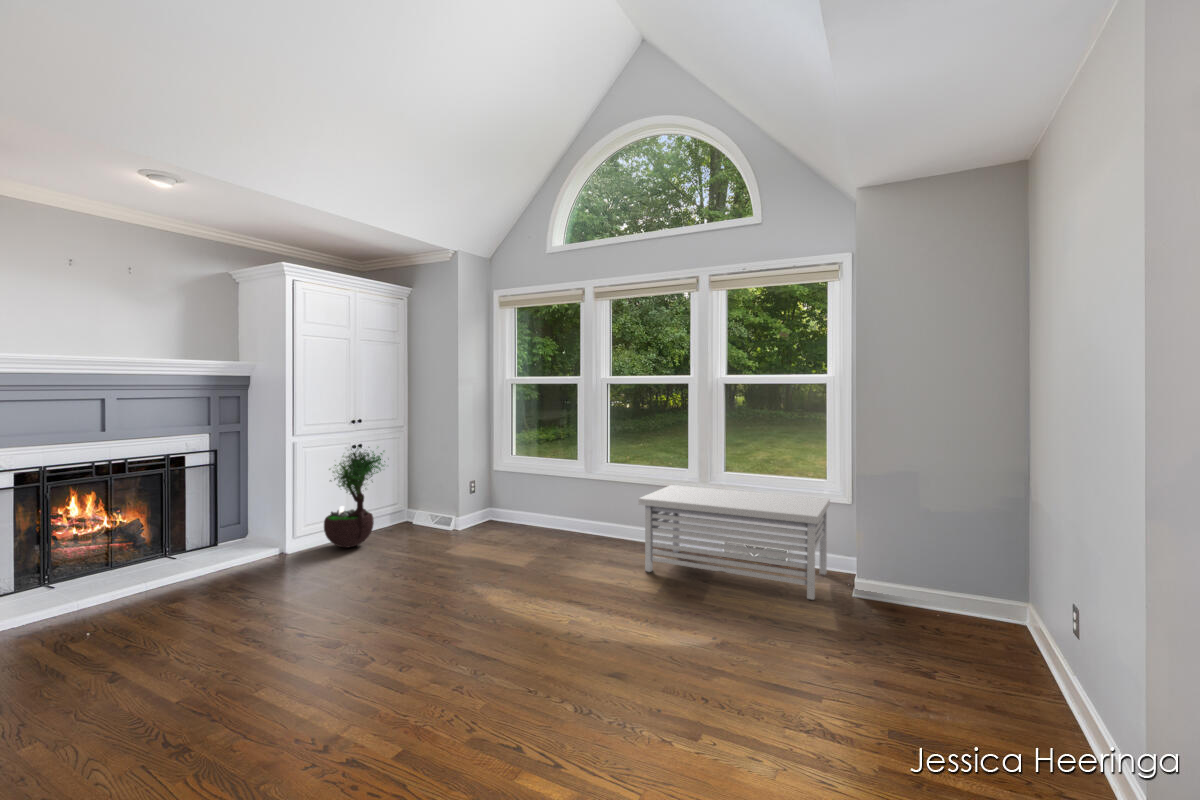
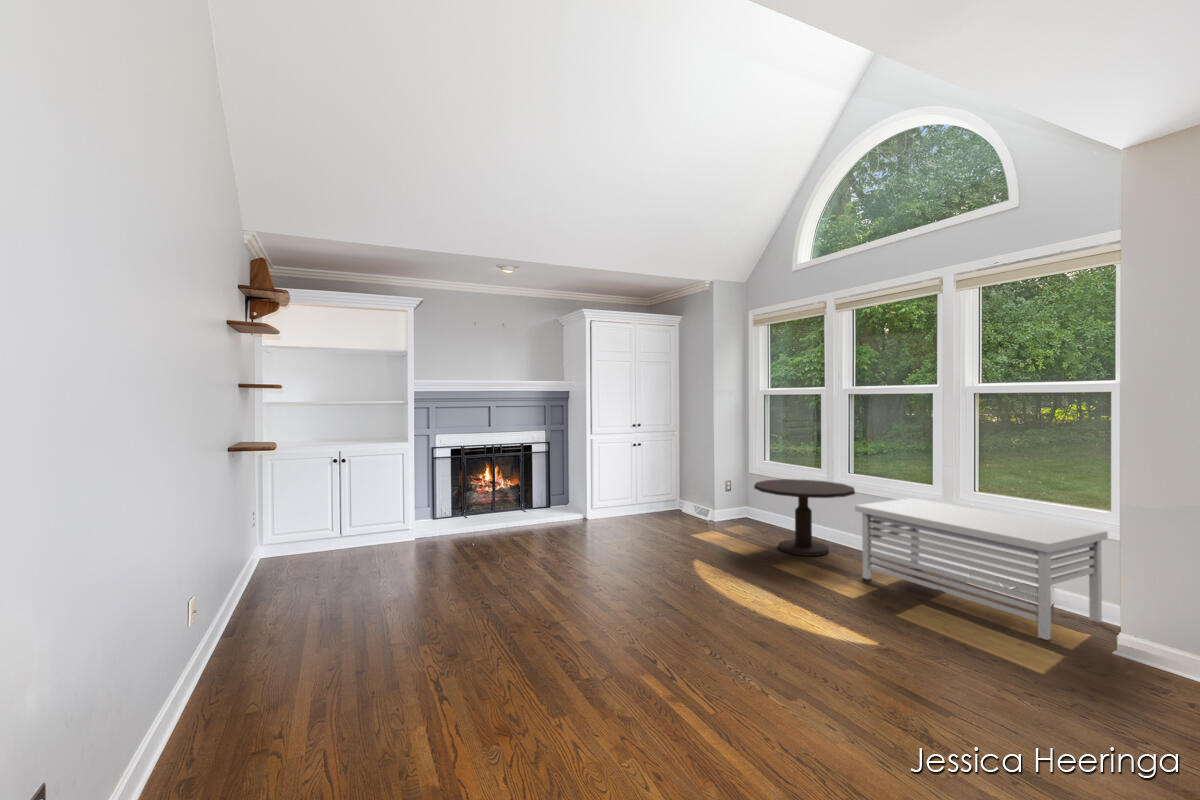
potted tree: present [324,447,385,547] -> none [612,439,657,521]
side table: none [520,475,622,557] -> present [754,479,855,556]

